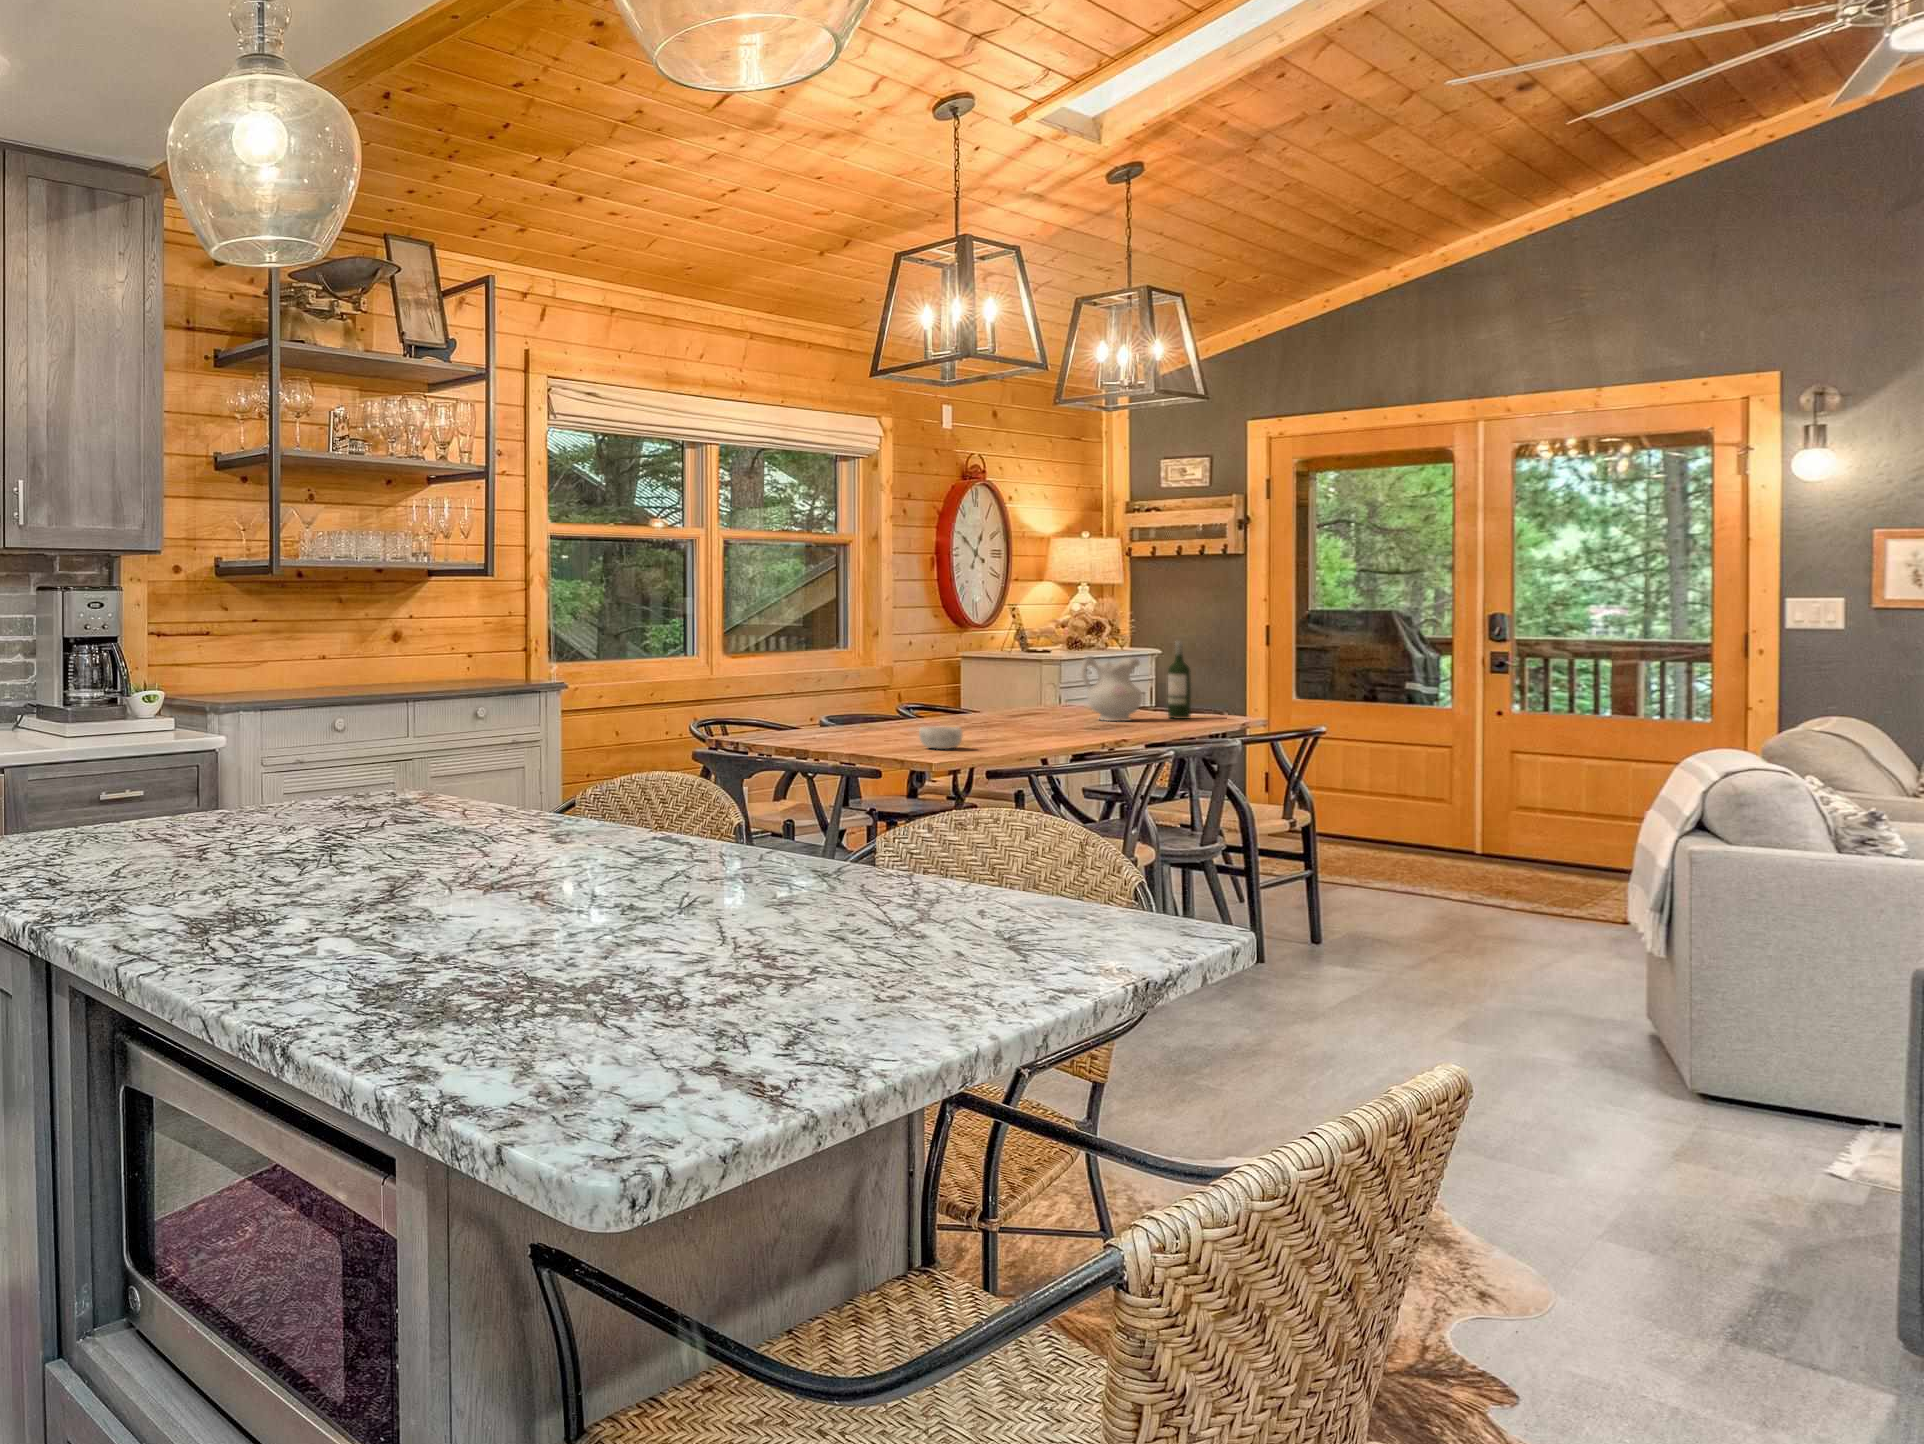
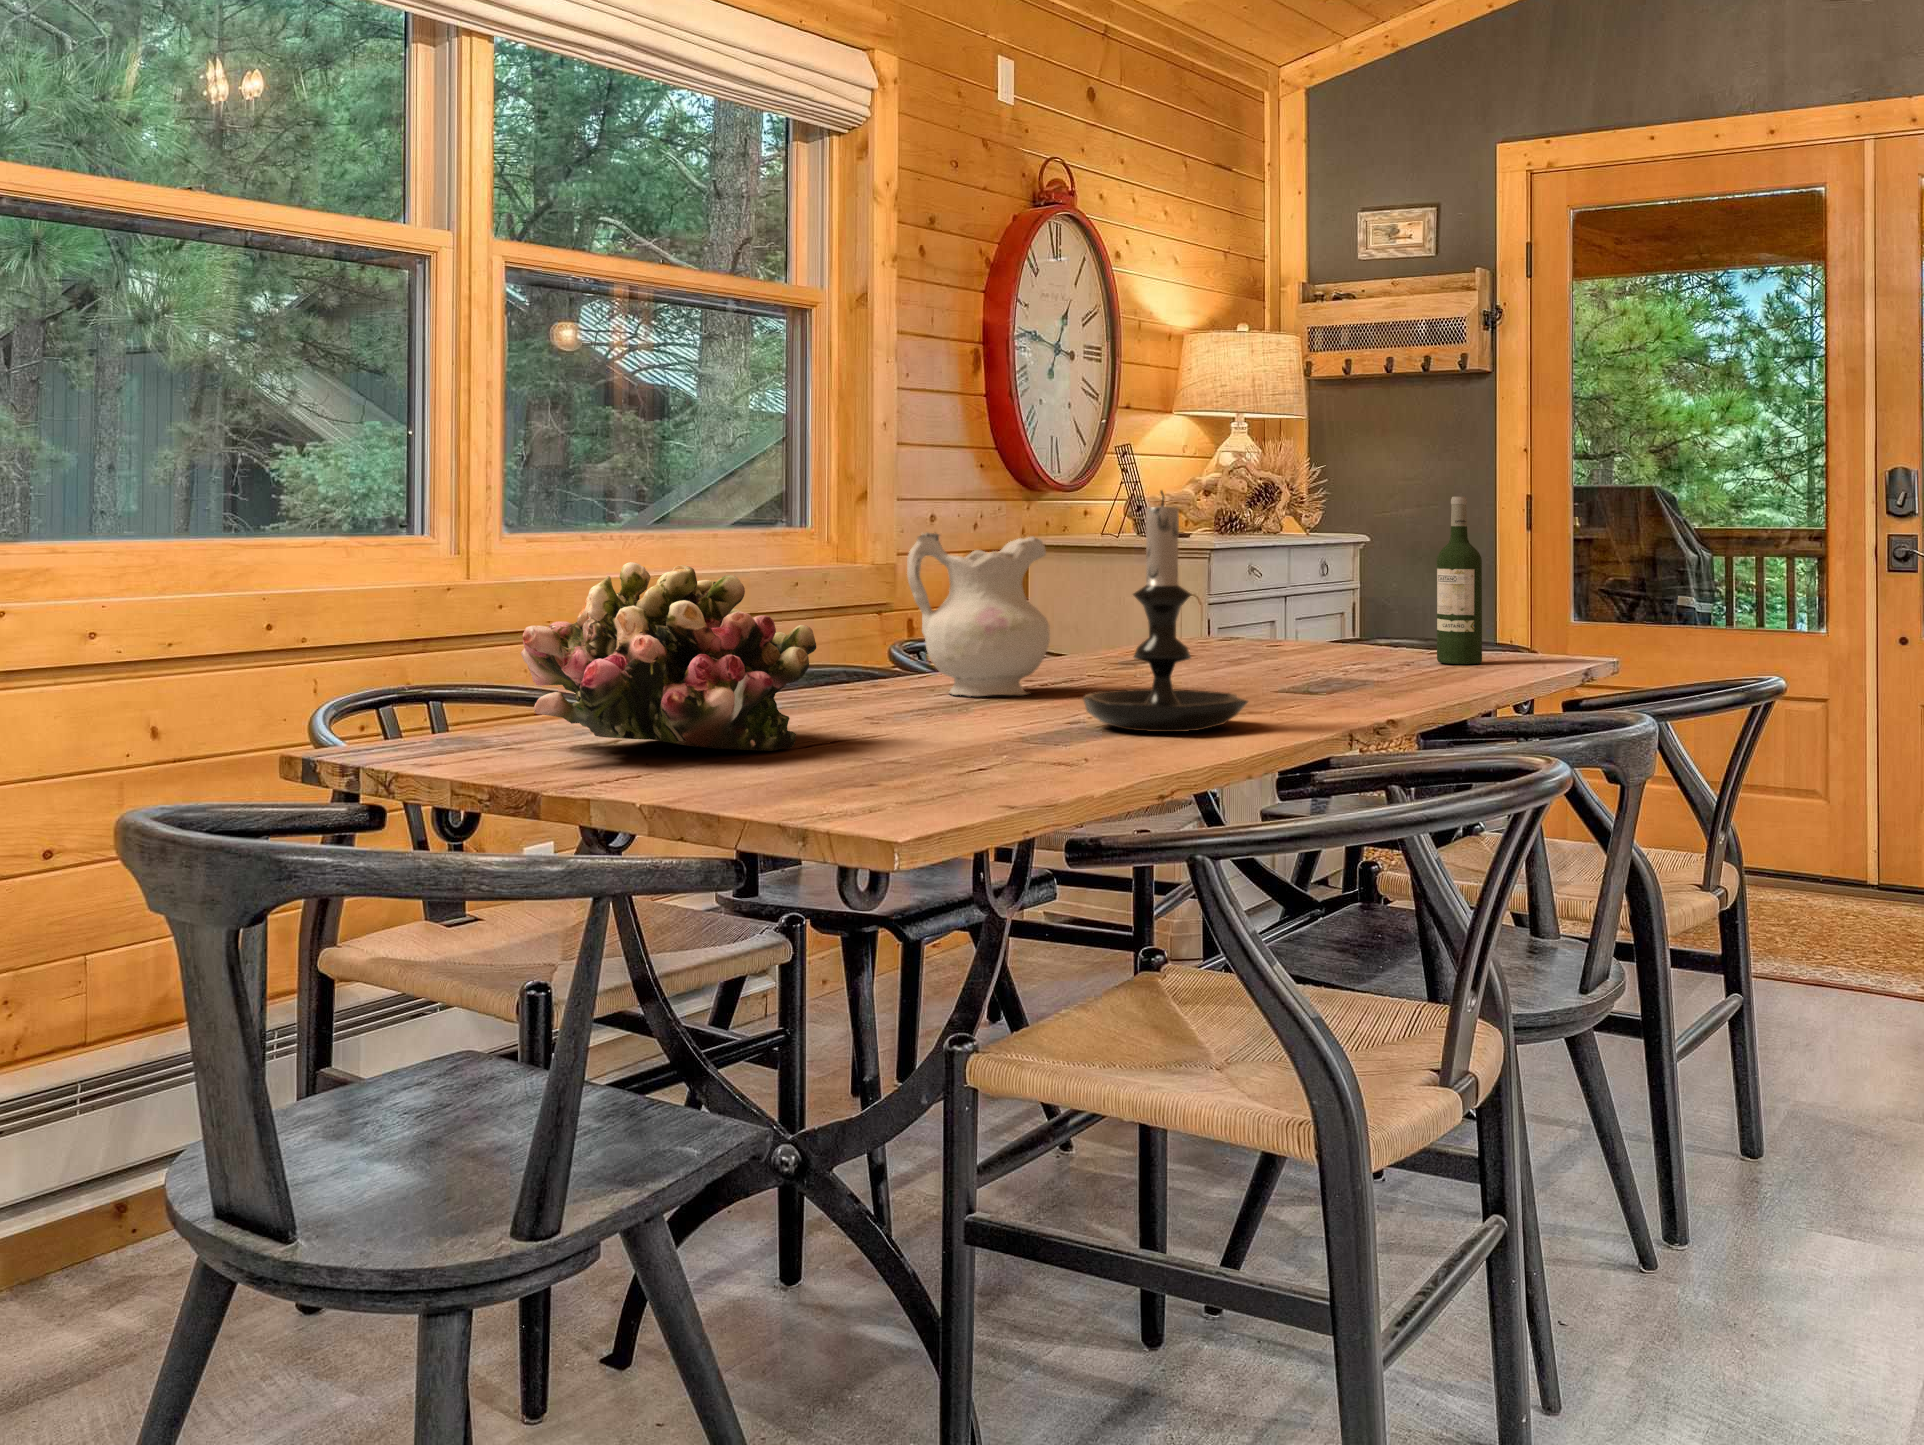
candle holder: none [993,647,1060,738] -> present [1083,491,1248,732]
ceramic pitcher: present [1081,656,1142,721] -> present [907,533,1050,696]
flower arrangement: none [786,674,892,739] -> present [521,562,816,751]
decorative bowl: present [919,727,963,749] -> none [859,717,989,794]

